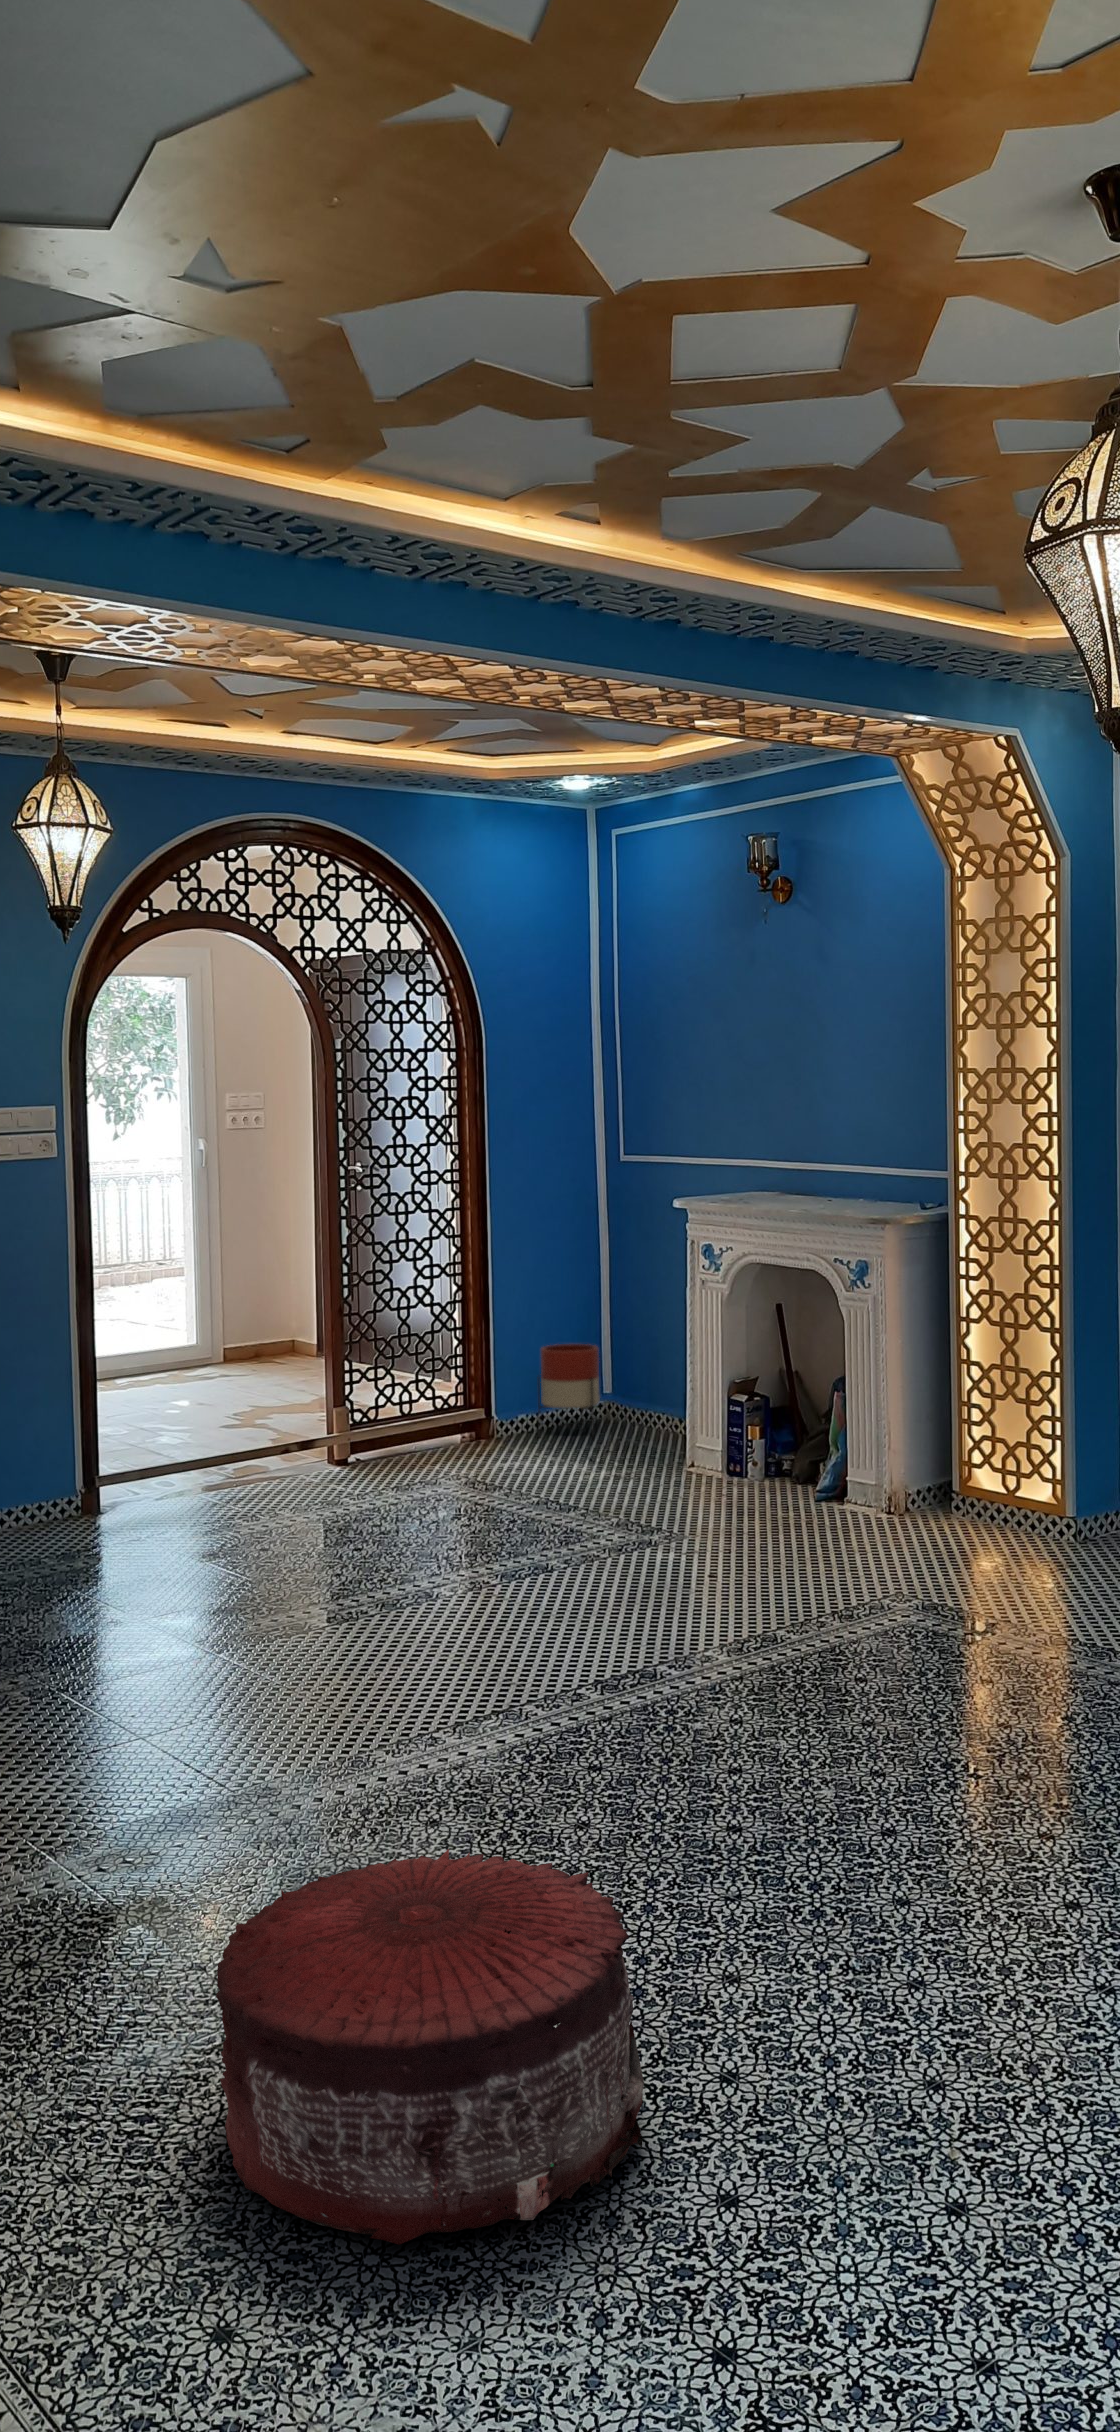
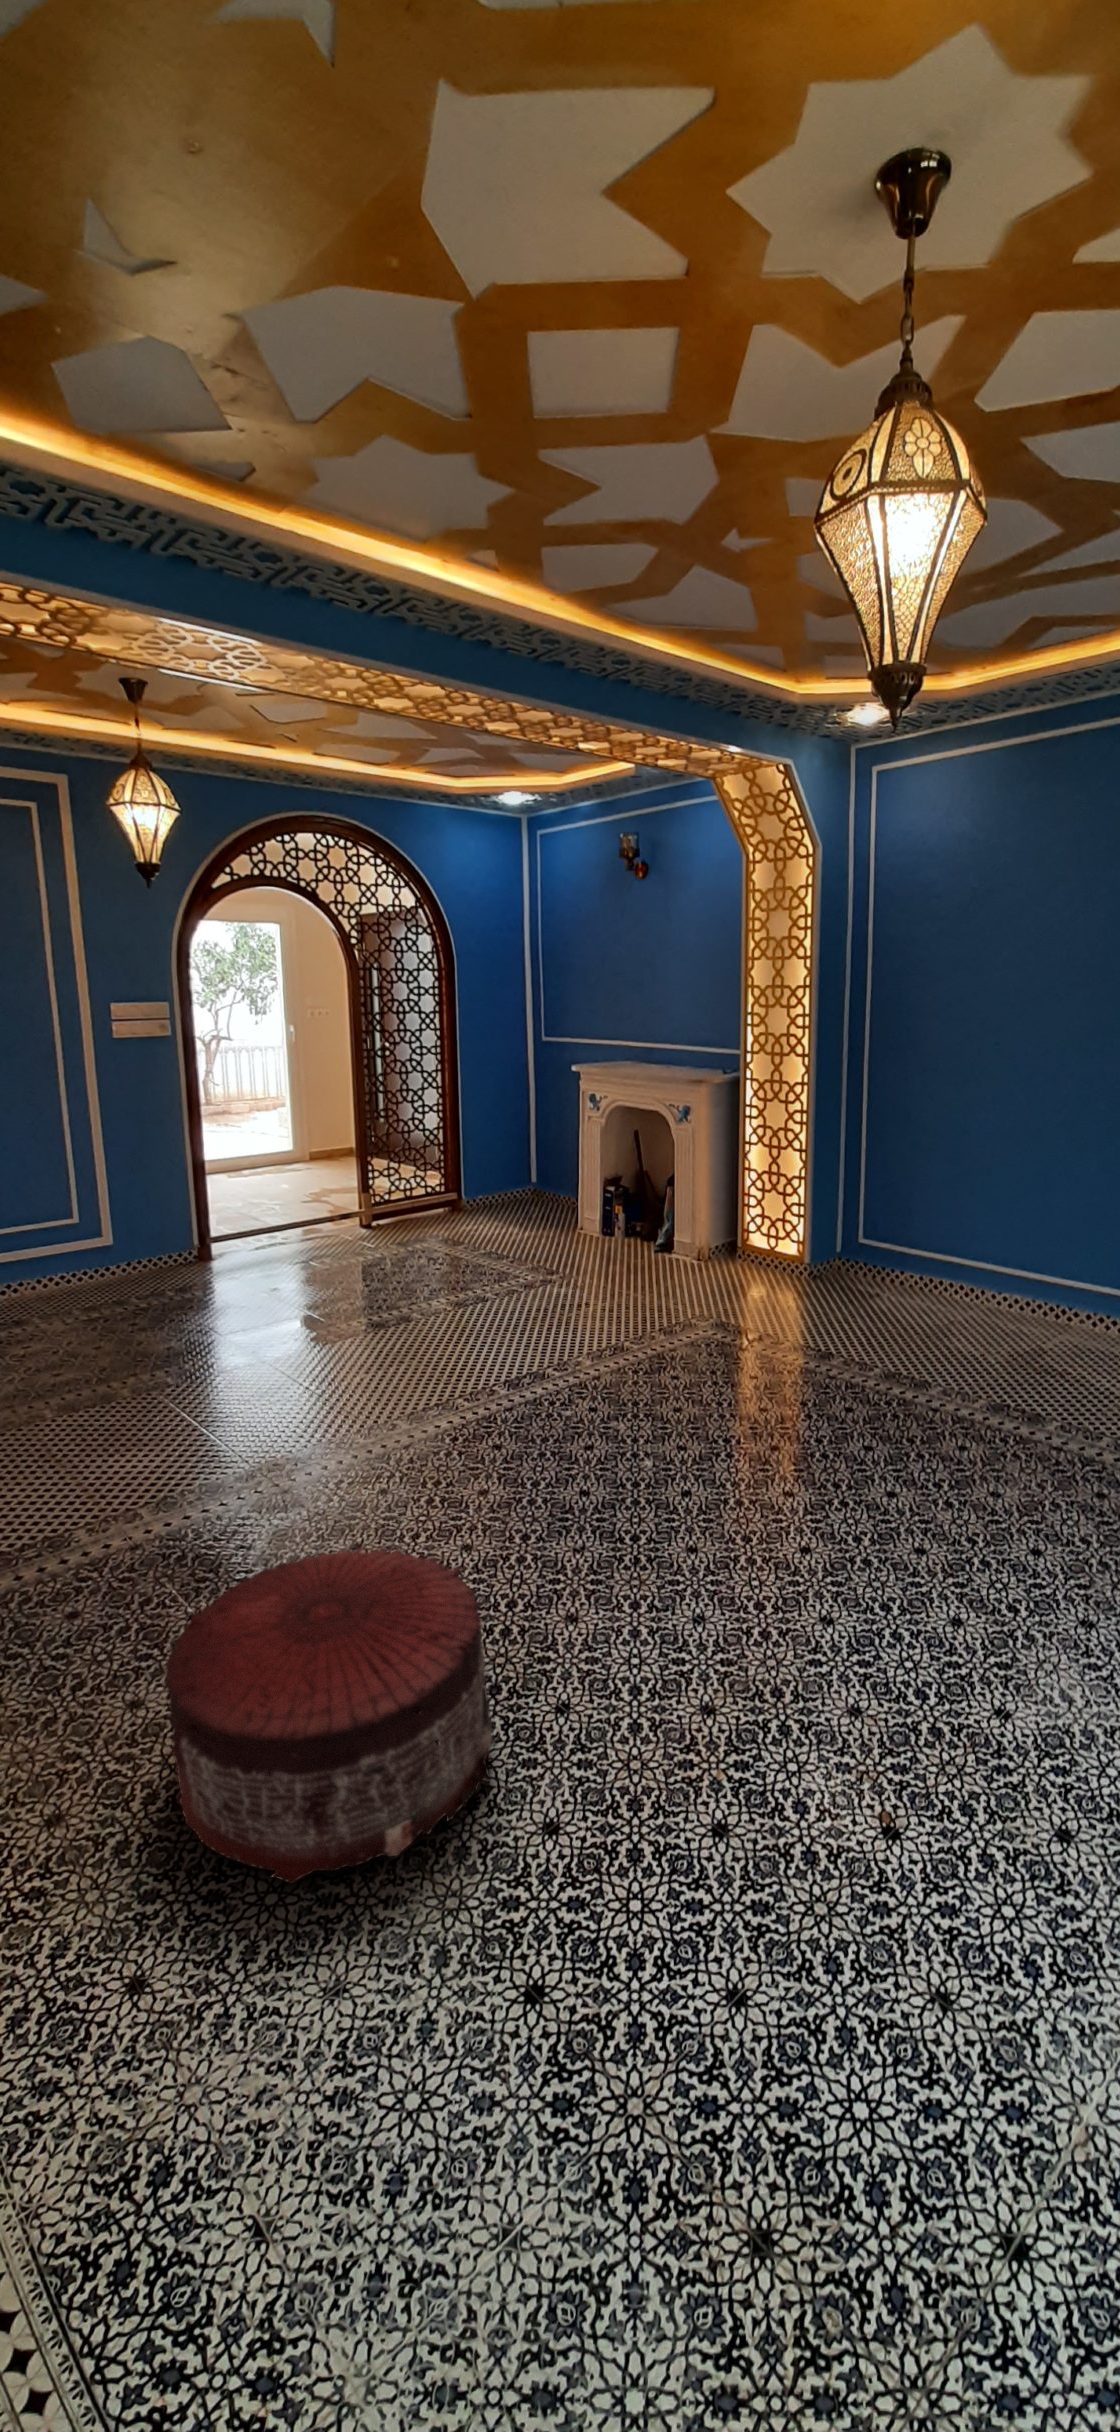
planter: present [537,1344,600,1437] -> none [487,1153,525,1212]

